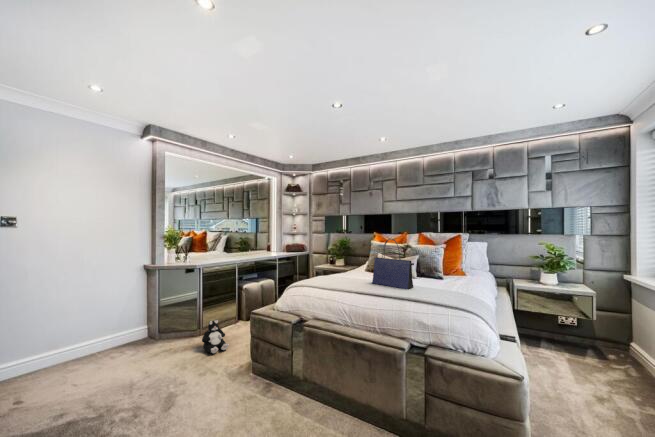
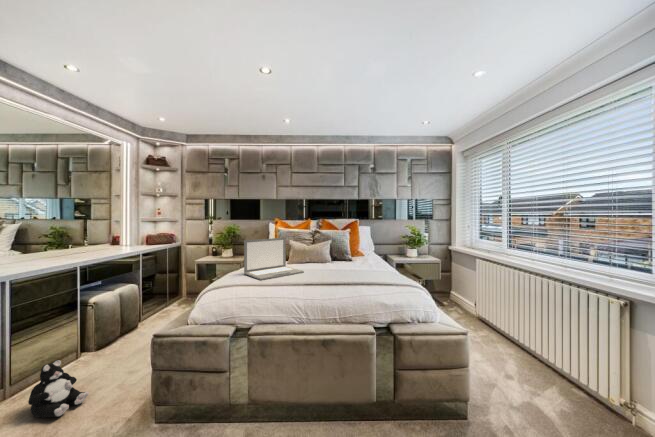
tote bag: present [372,239,414,289] -> none [308,224,355,274]
laptop: none [321,250,368,285] -> present [244,238,304,280]

